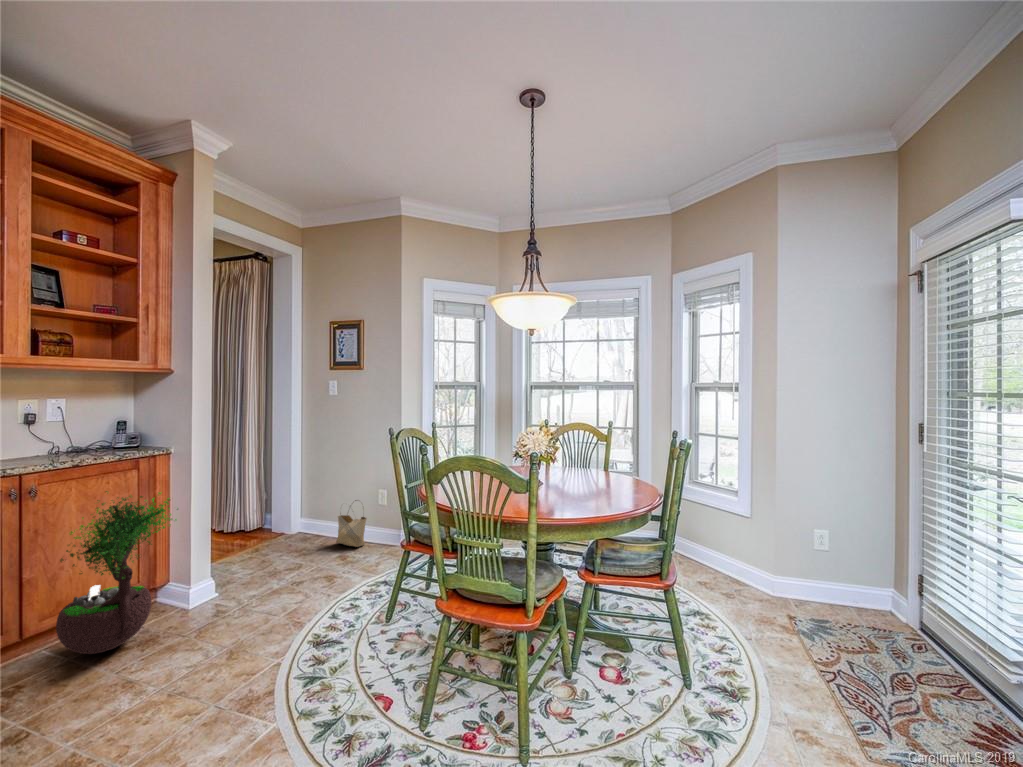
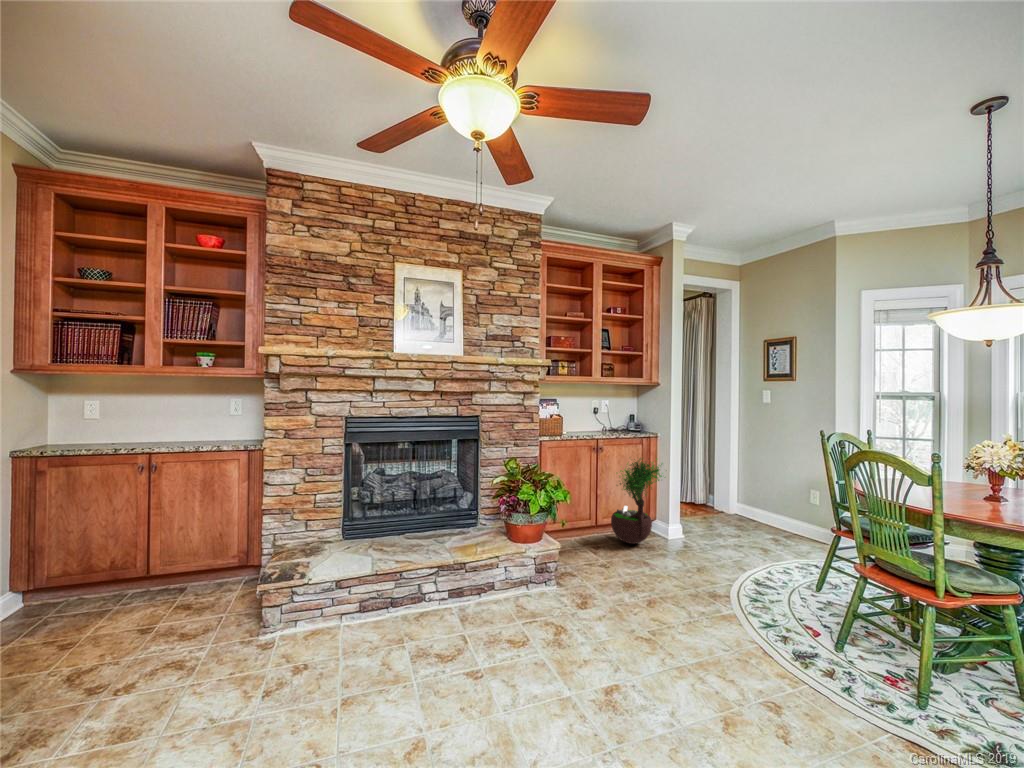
woven basket: present [336,500,366,547] -> none [770,496,799,537]

